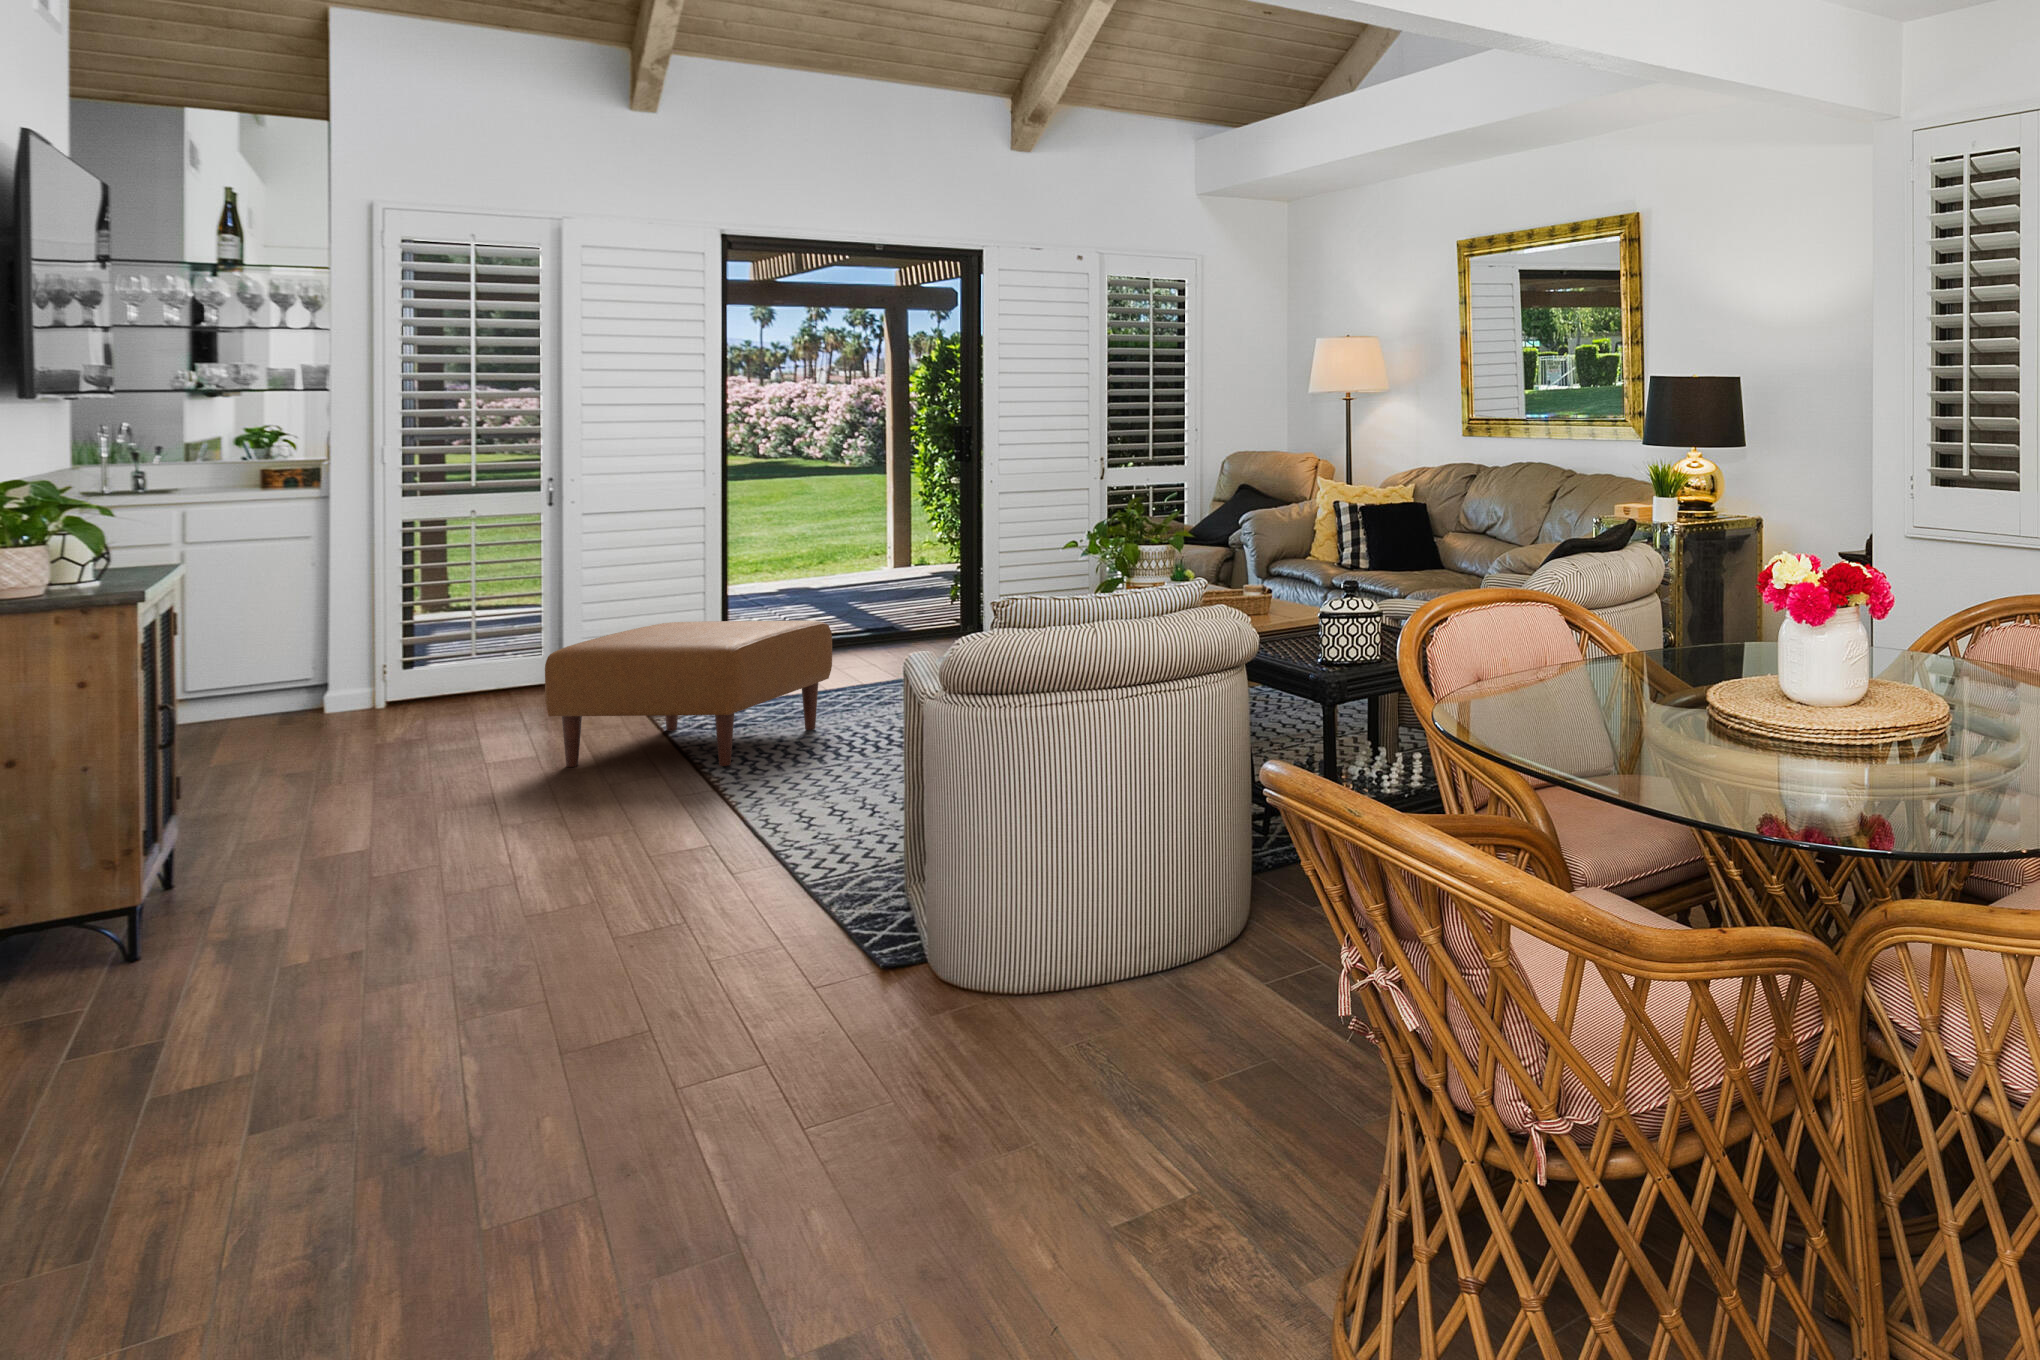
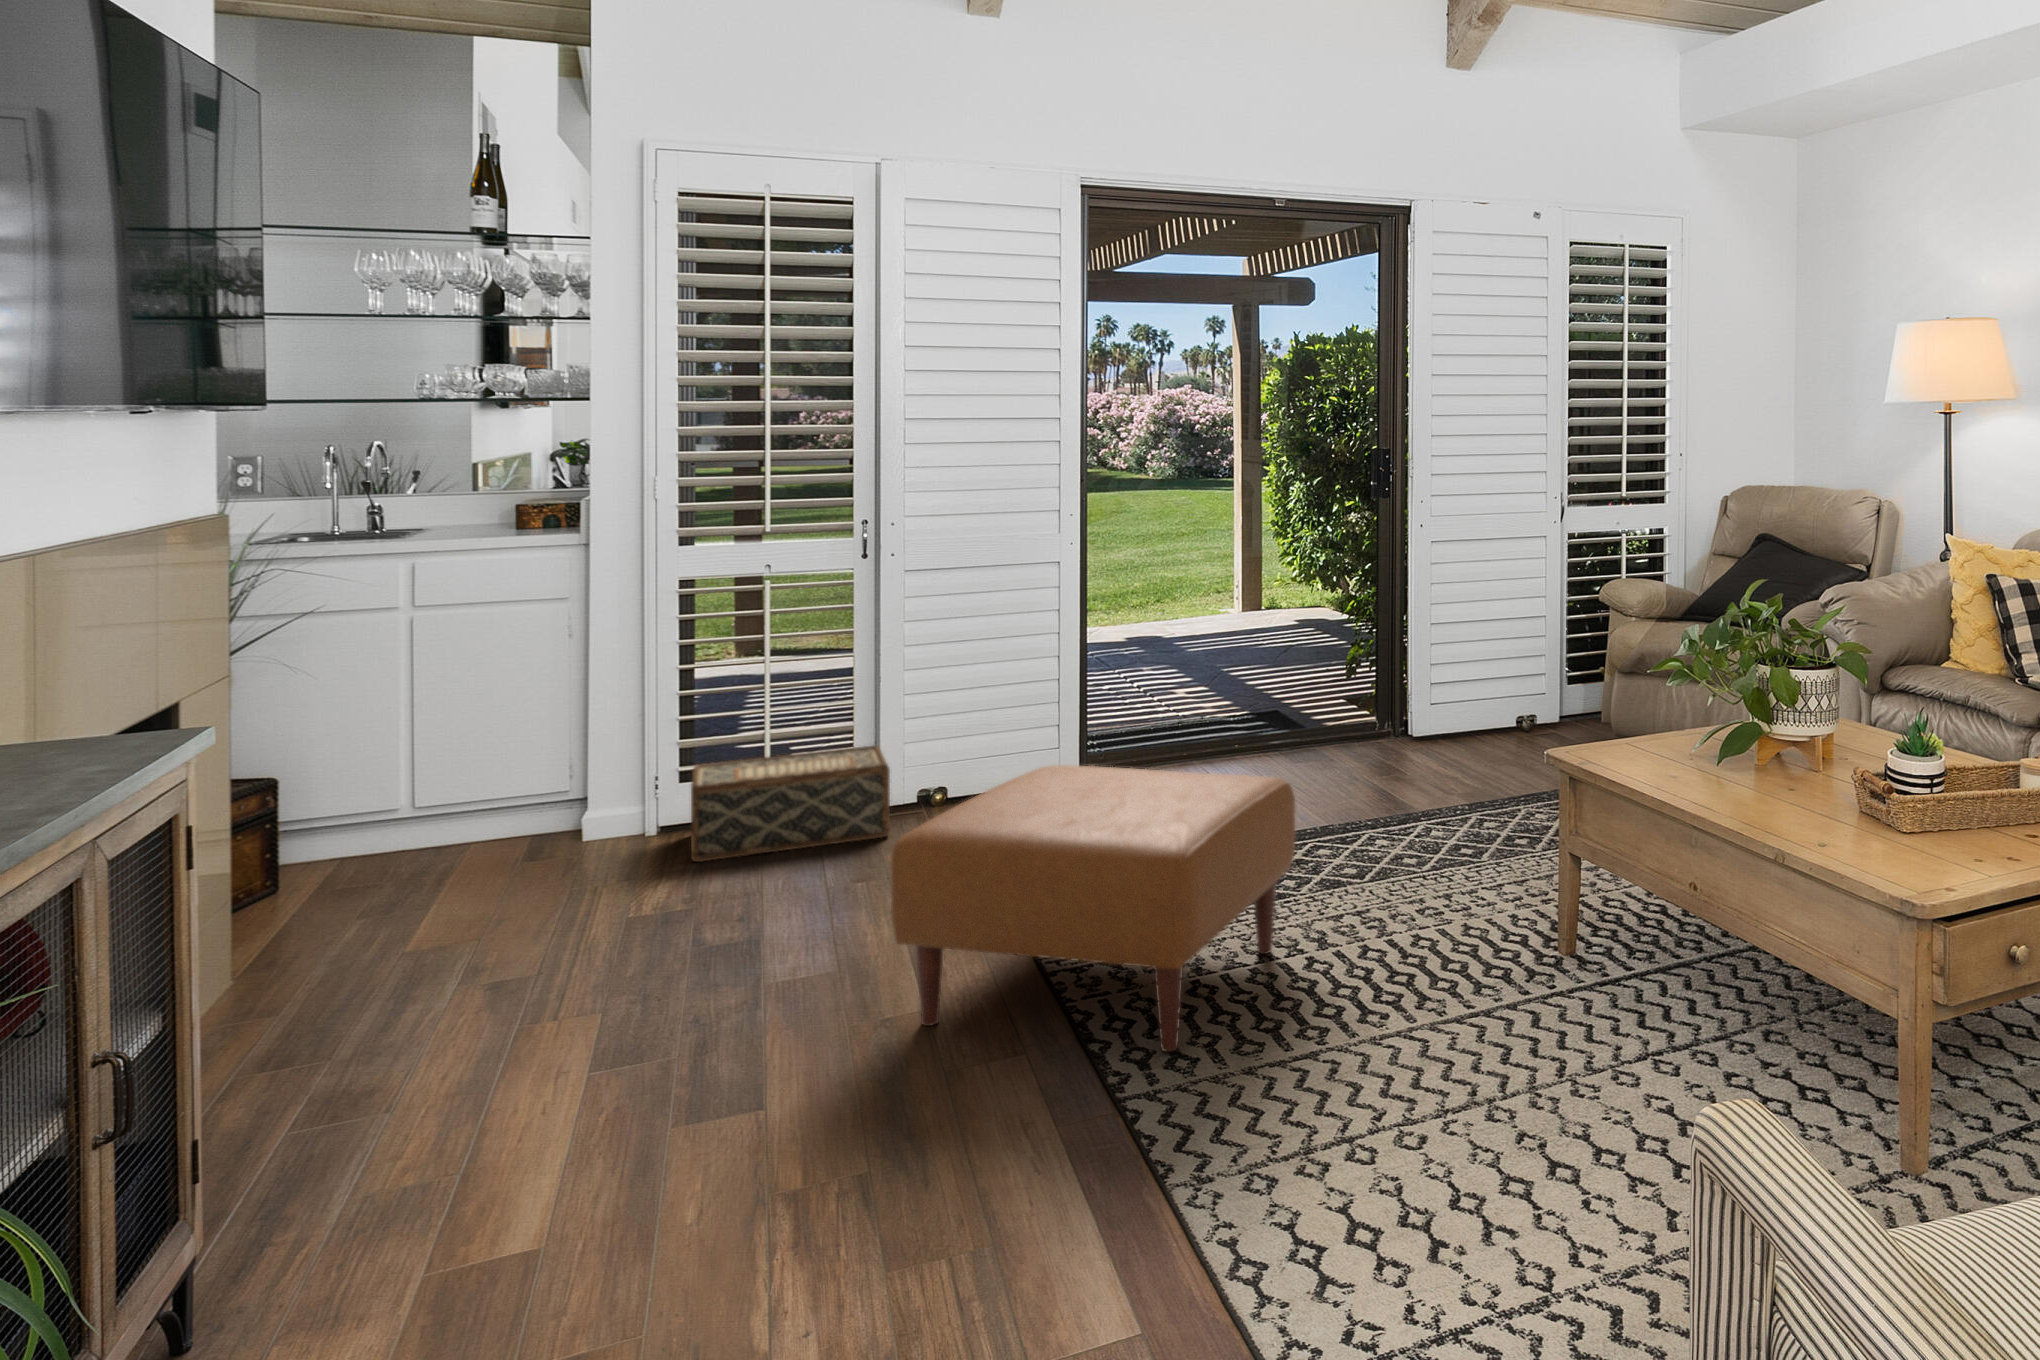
woven basket: none [407,638,564,714] -> present [691,746,890,862]

